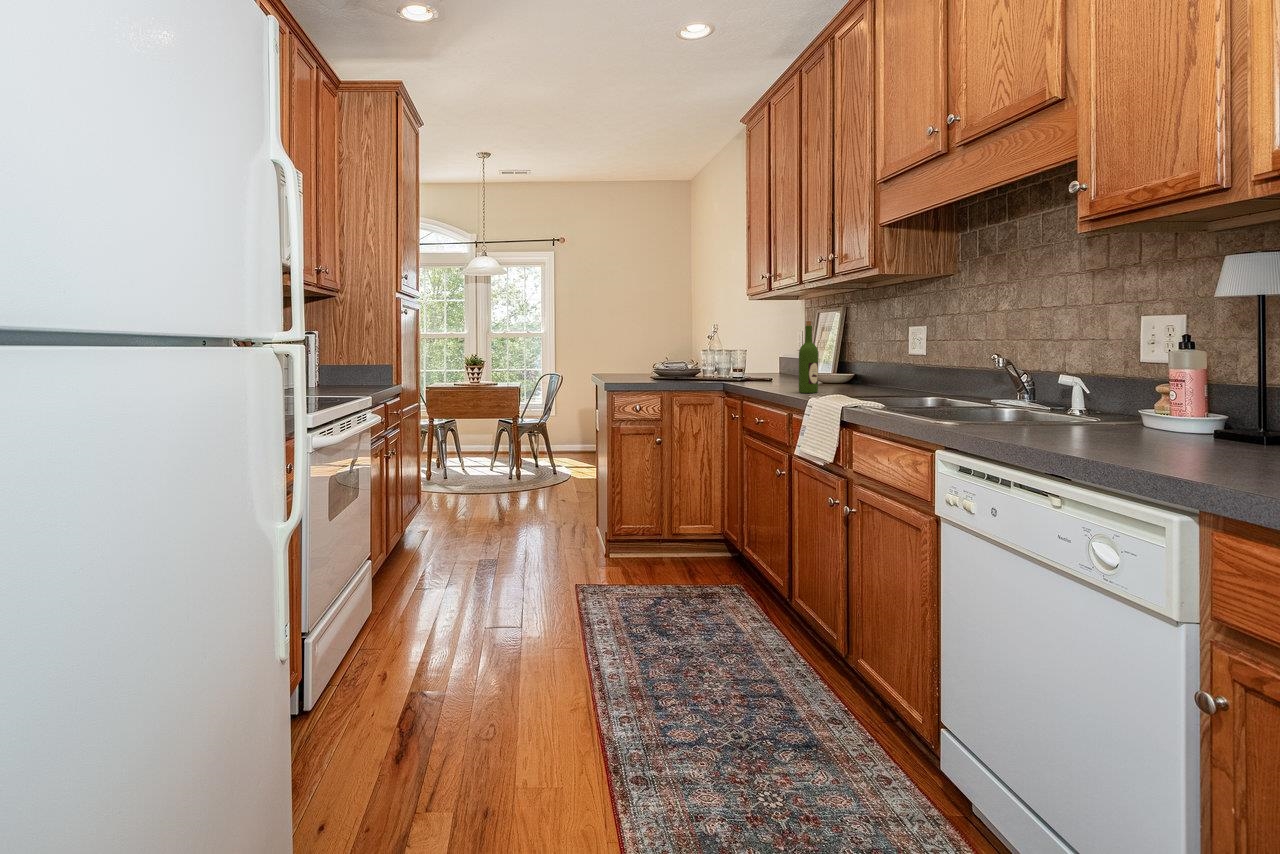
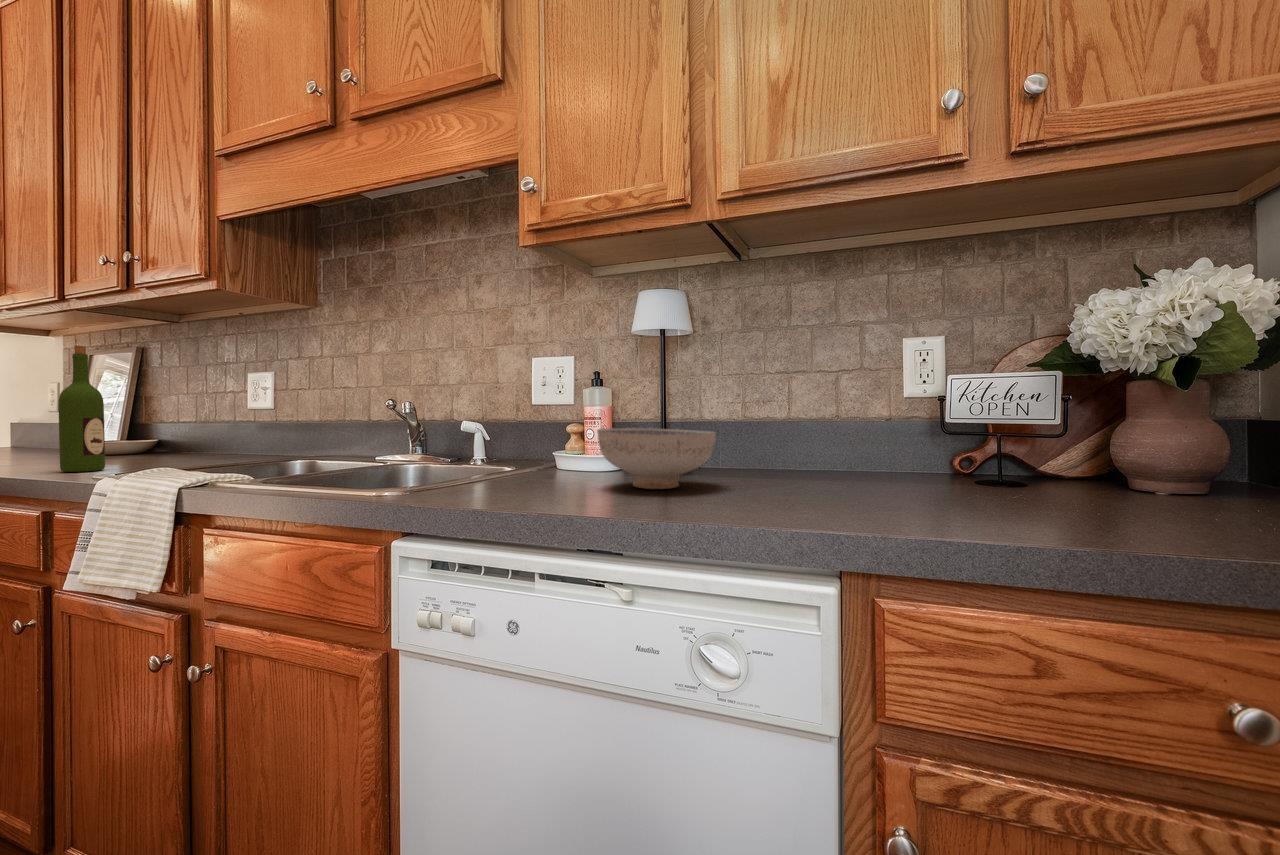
ceramic bowl: none [1099,388,1227,442] -> present [597,428,716,489]

